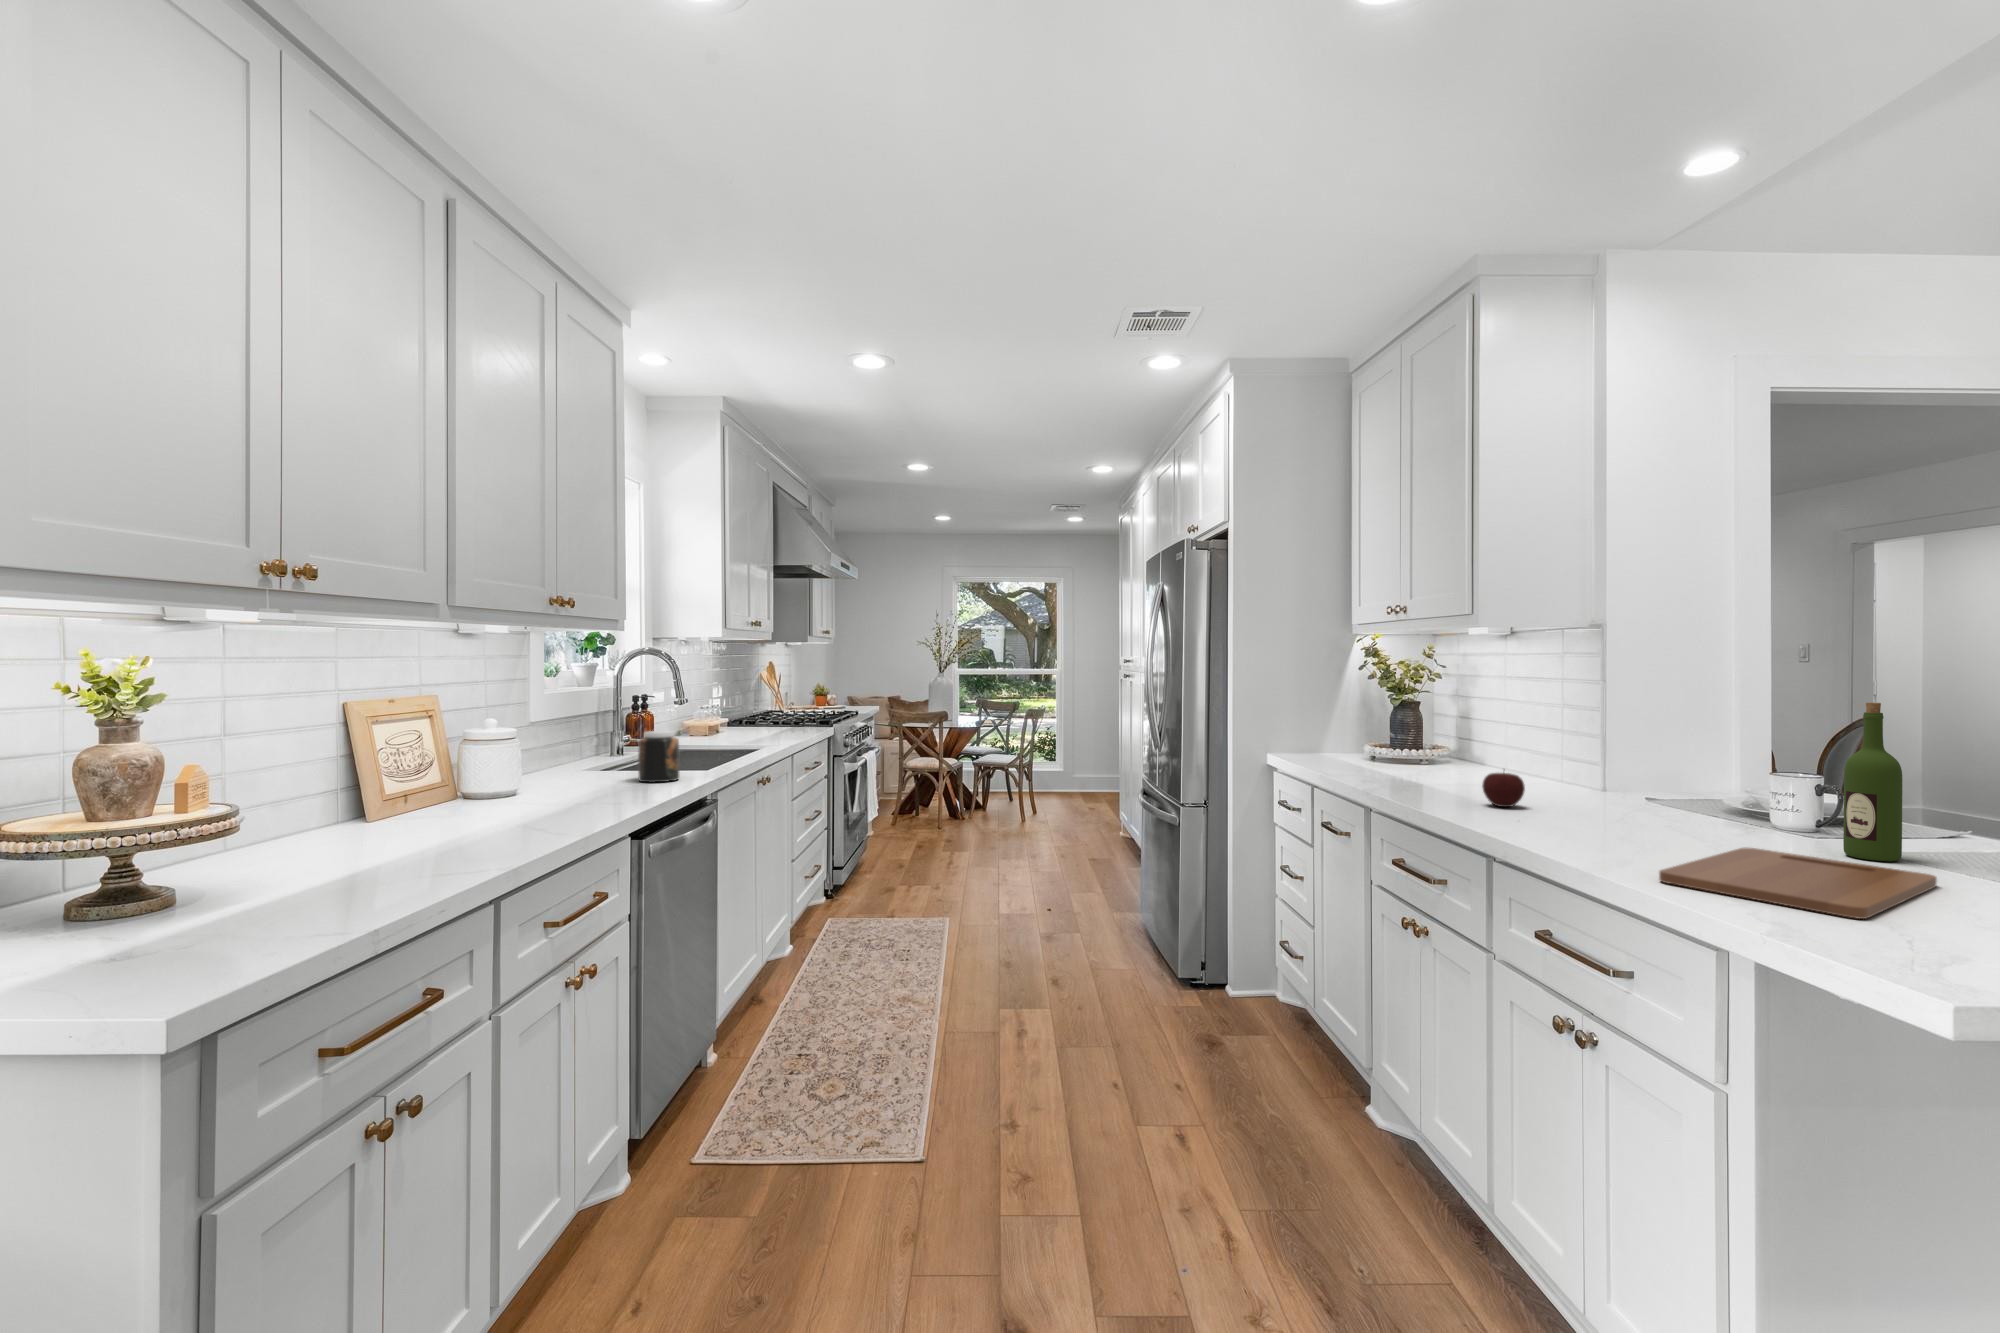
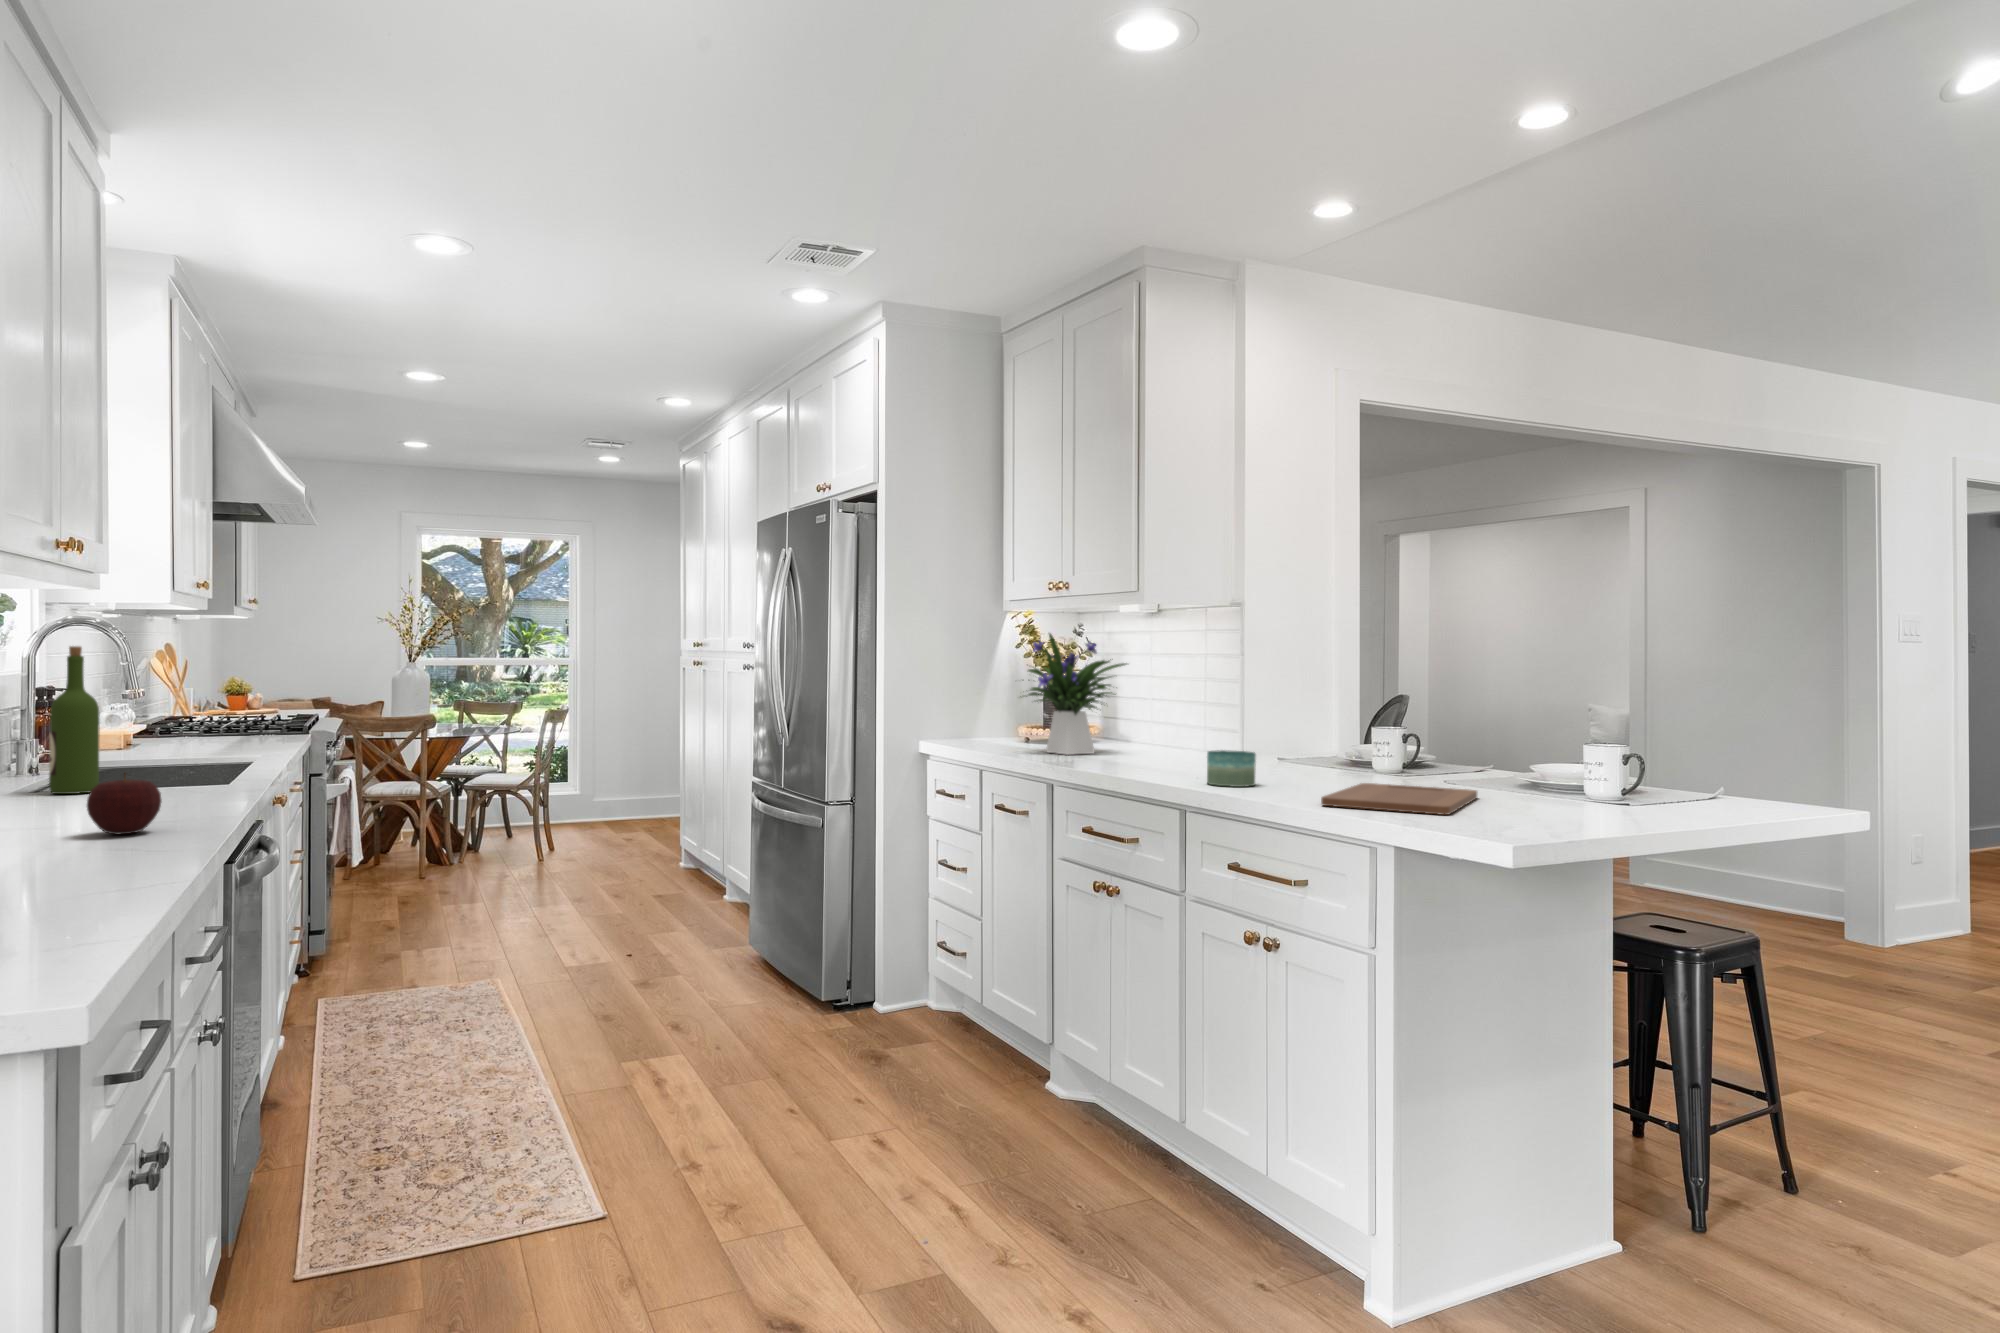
flower arrangement: none [1343,655,1468,776] -> present [1026,634,1126,755]
wine bottle: present [1843,703,1902,861] -> present [49,646,100,794]
jar: present [638,731,680,782] -> none [135,715,203,787]
apple: present [1482,772,1525,807] -> present [87,773,161,835]
candle: none [1526,793,1590,838] -> present [1207,750,1256,787]

